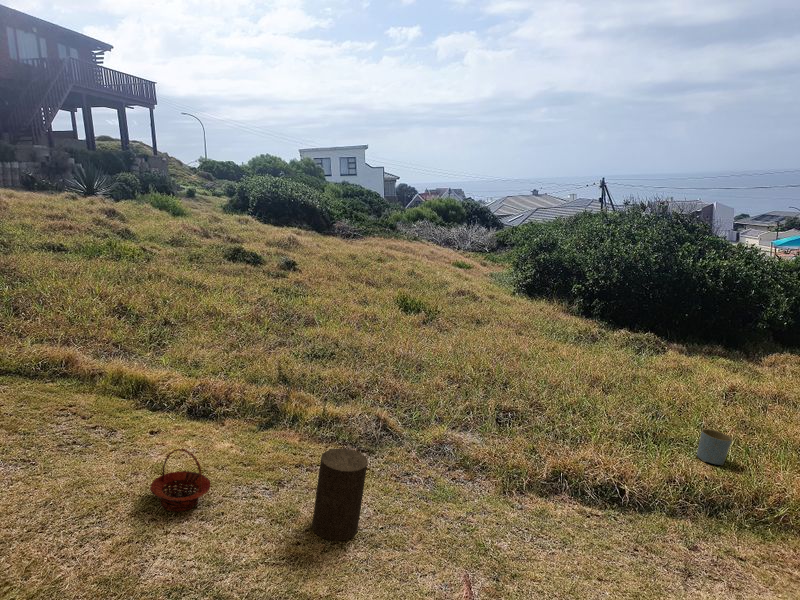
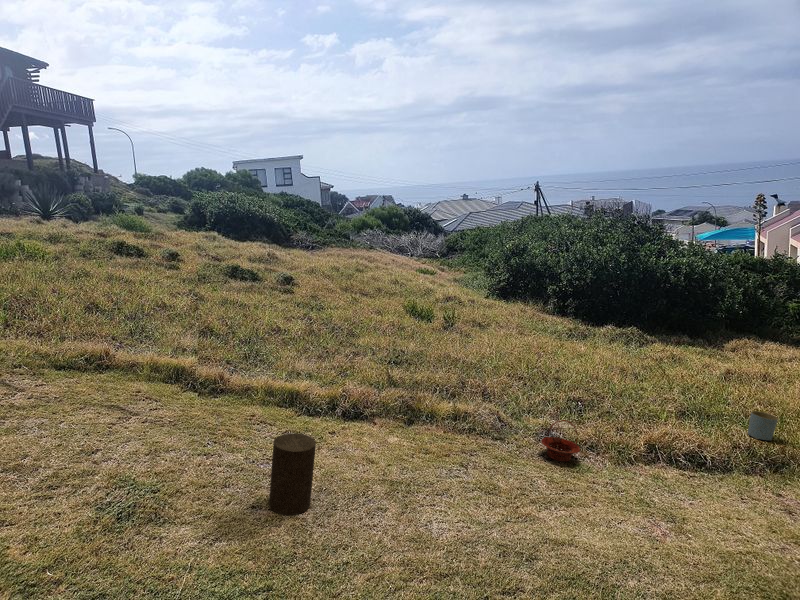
stool: present [312,448,368,541] -> present [269,433,316,515]
basket: present [150,449,211,512] -> present [541,420,580,461]

